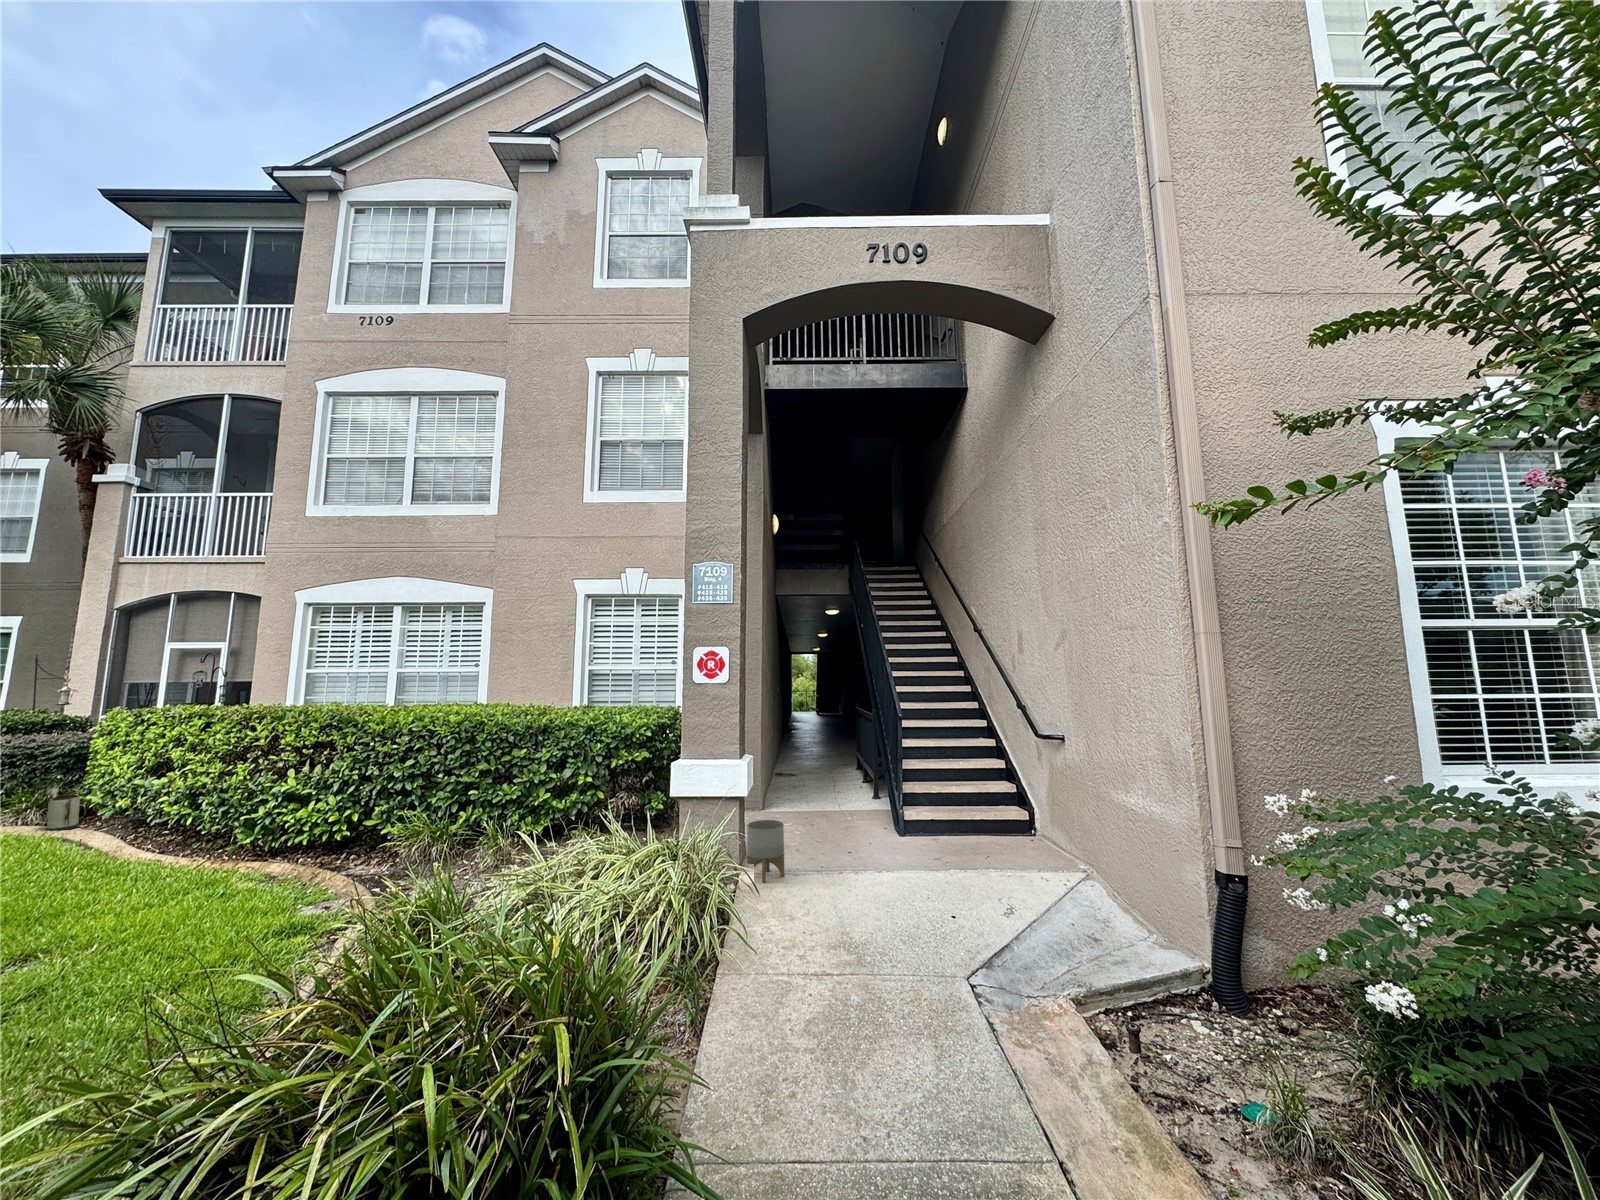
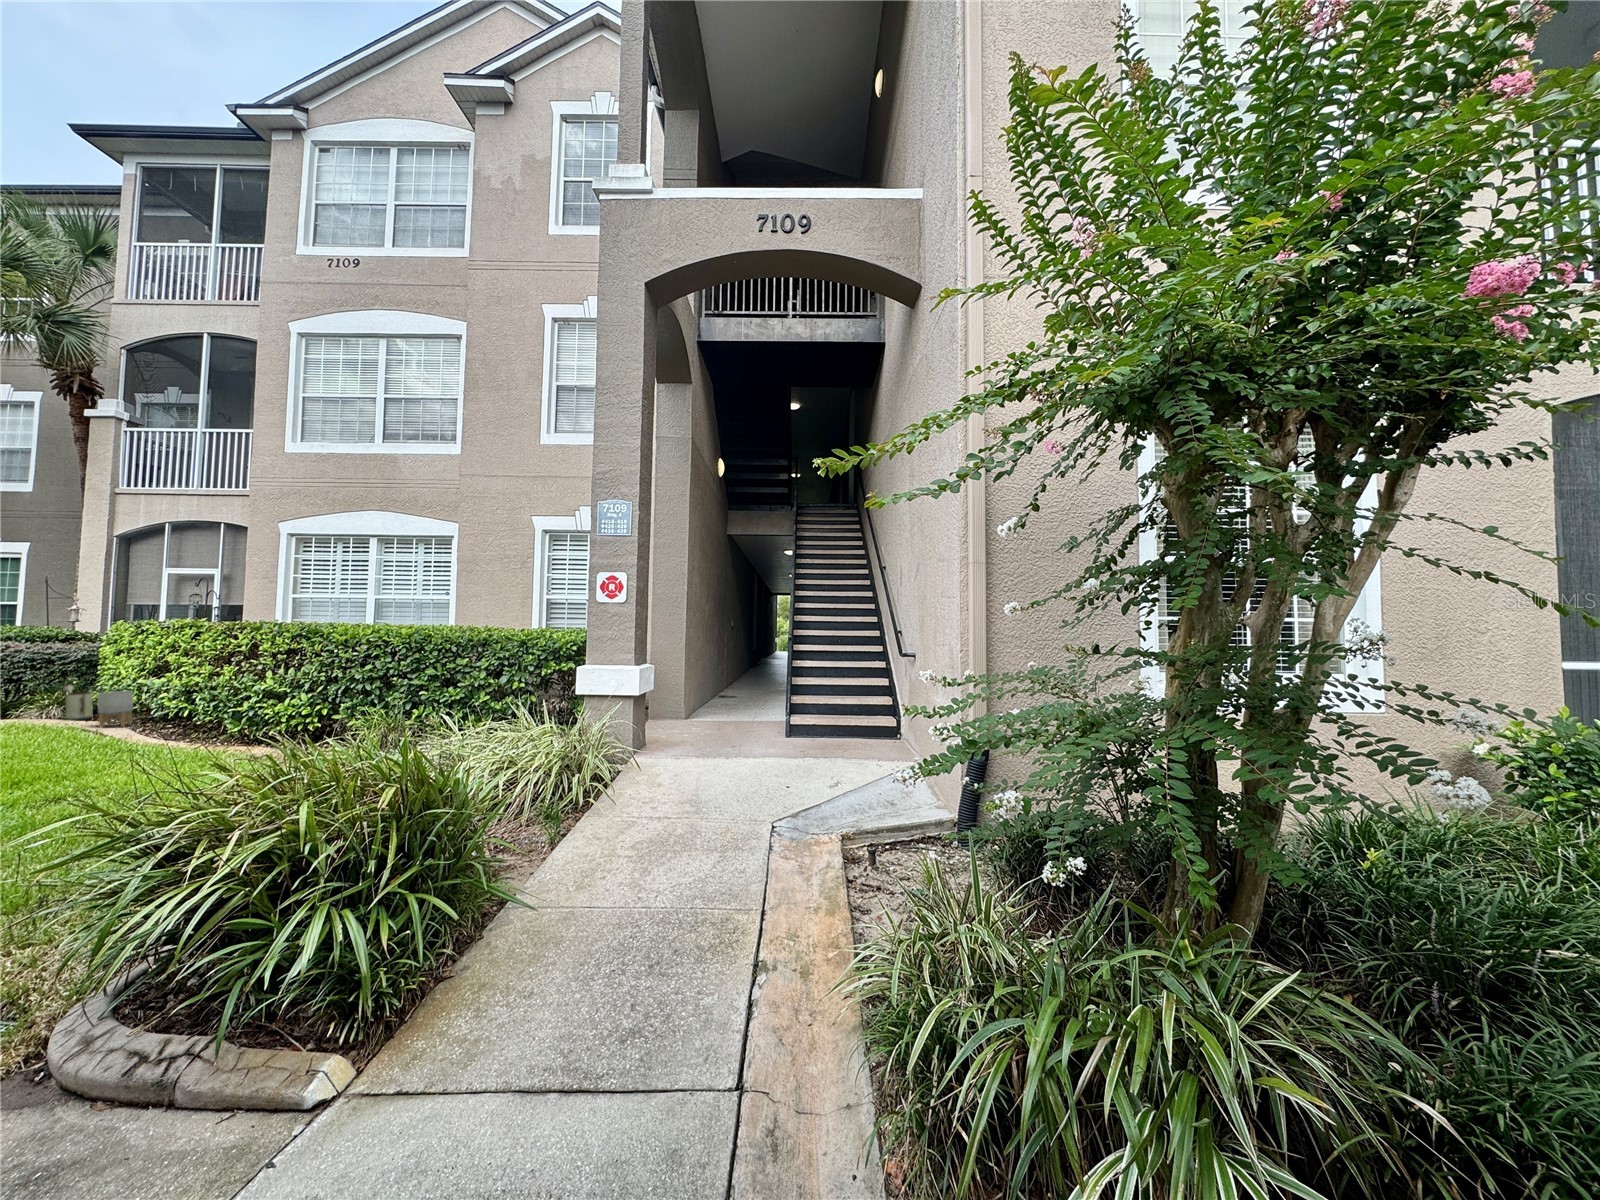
planter: present [747,820,784,883] -> present [98,691,133,728]

